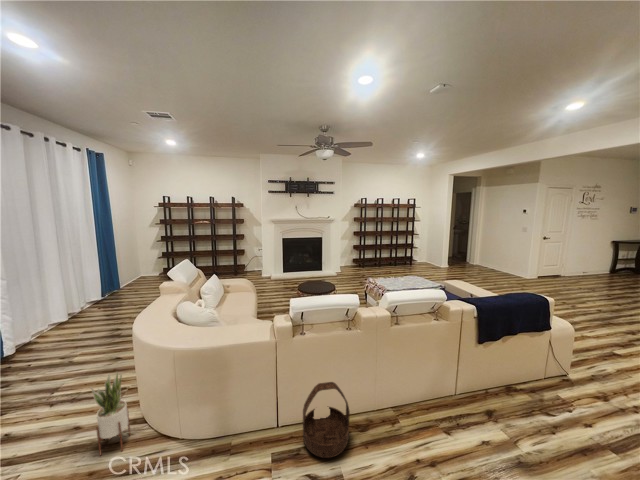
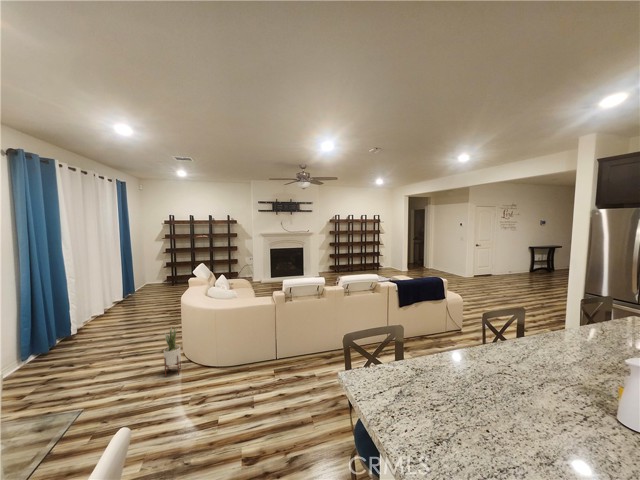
basket: present [303,382,350,458] -> none [291,328,319,371]

